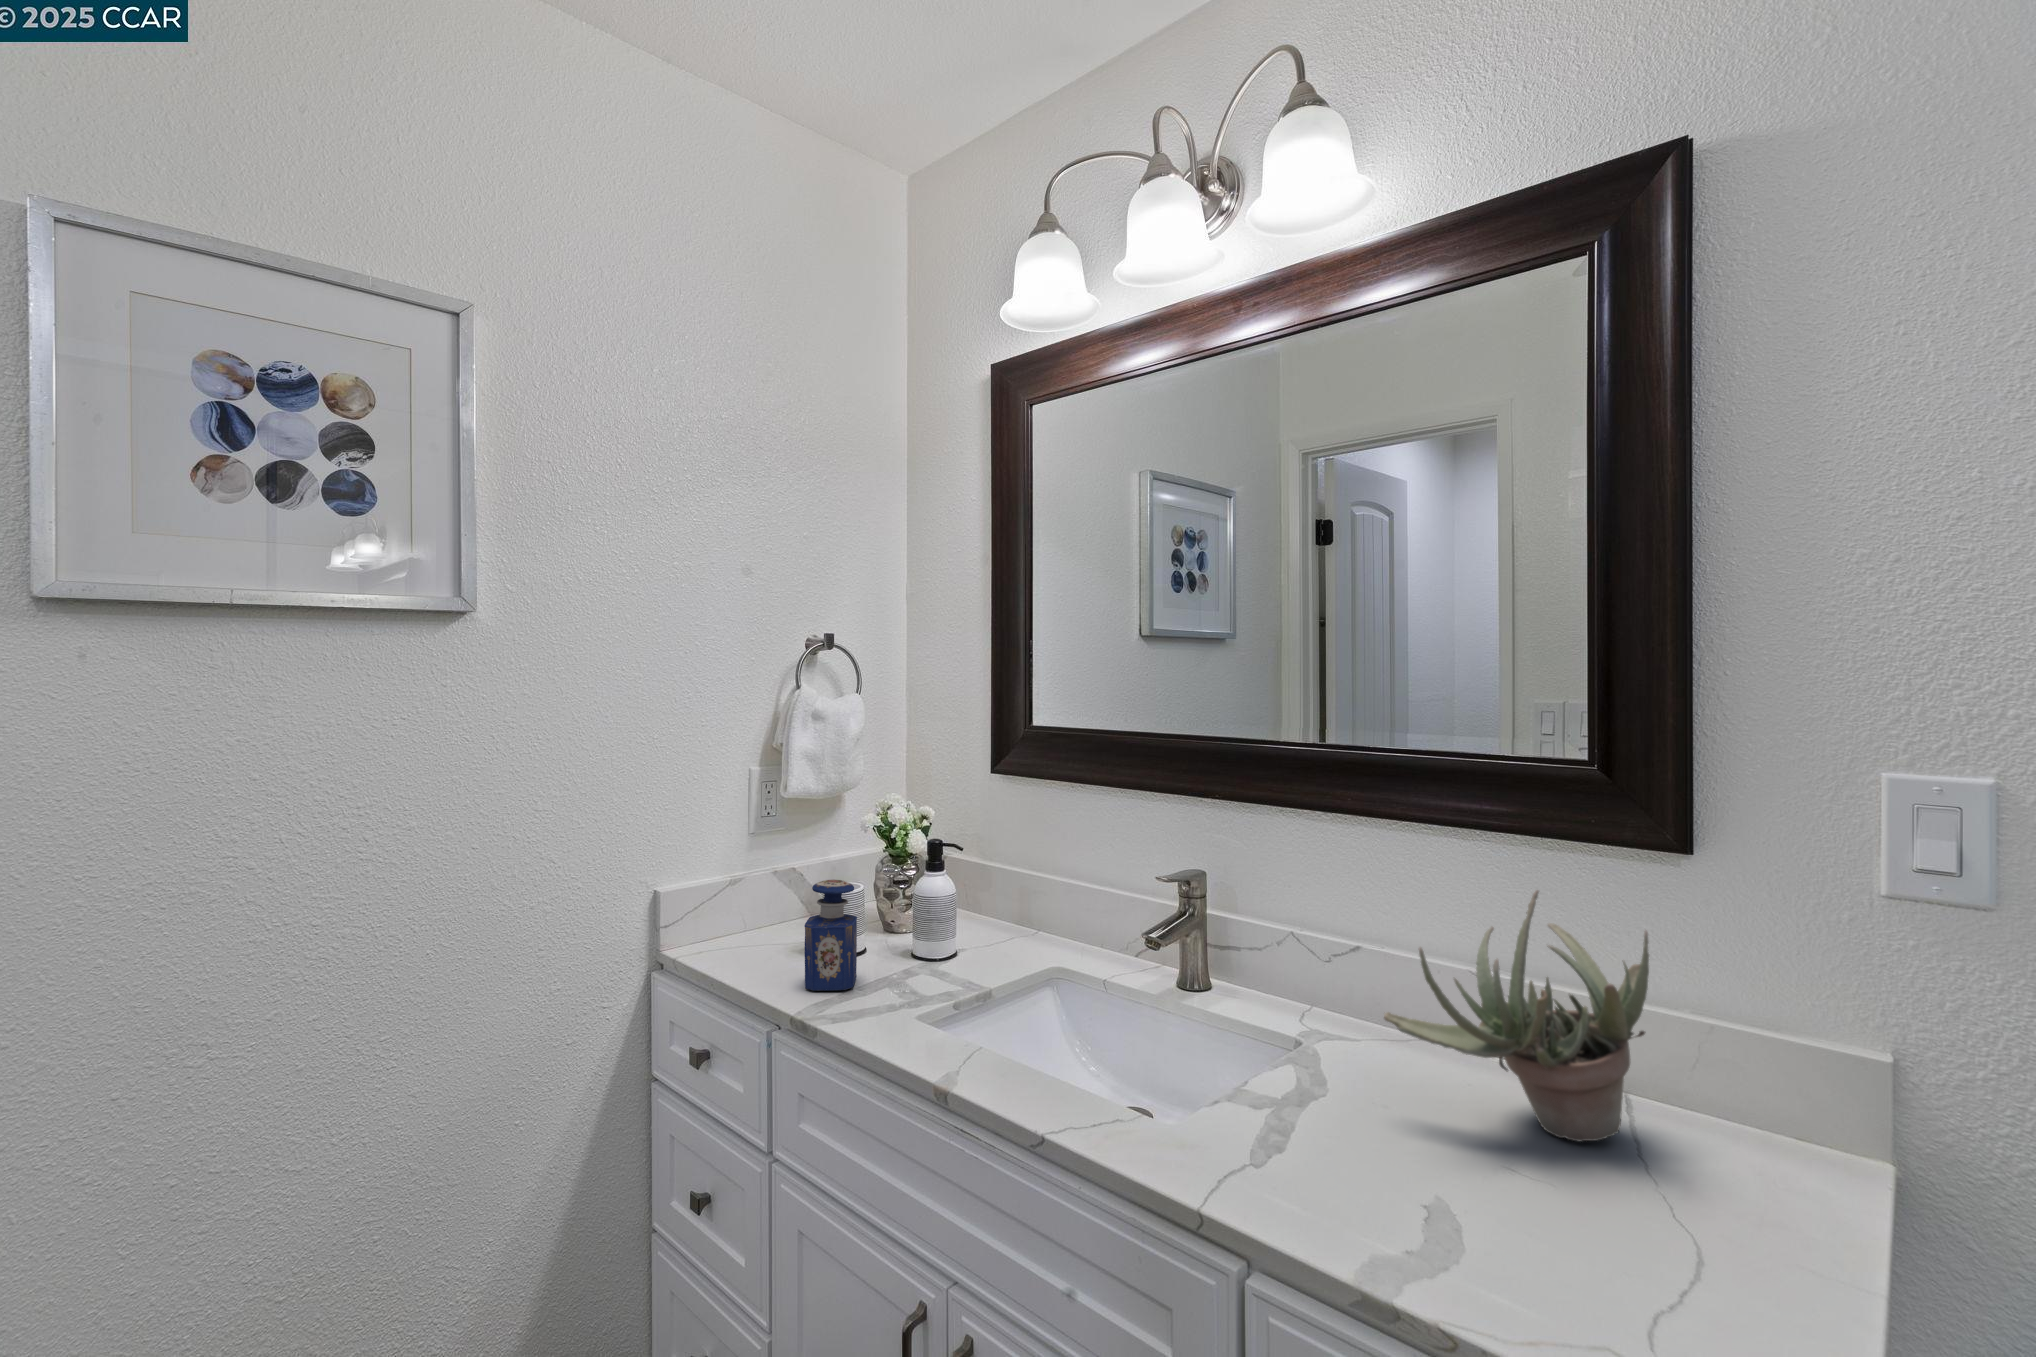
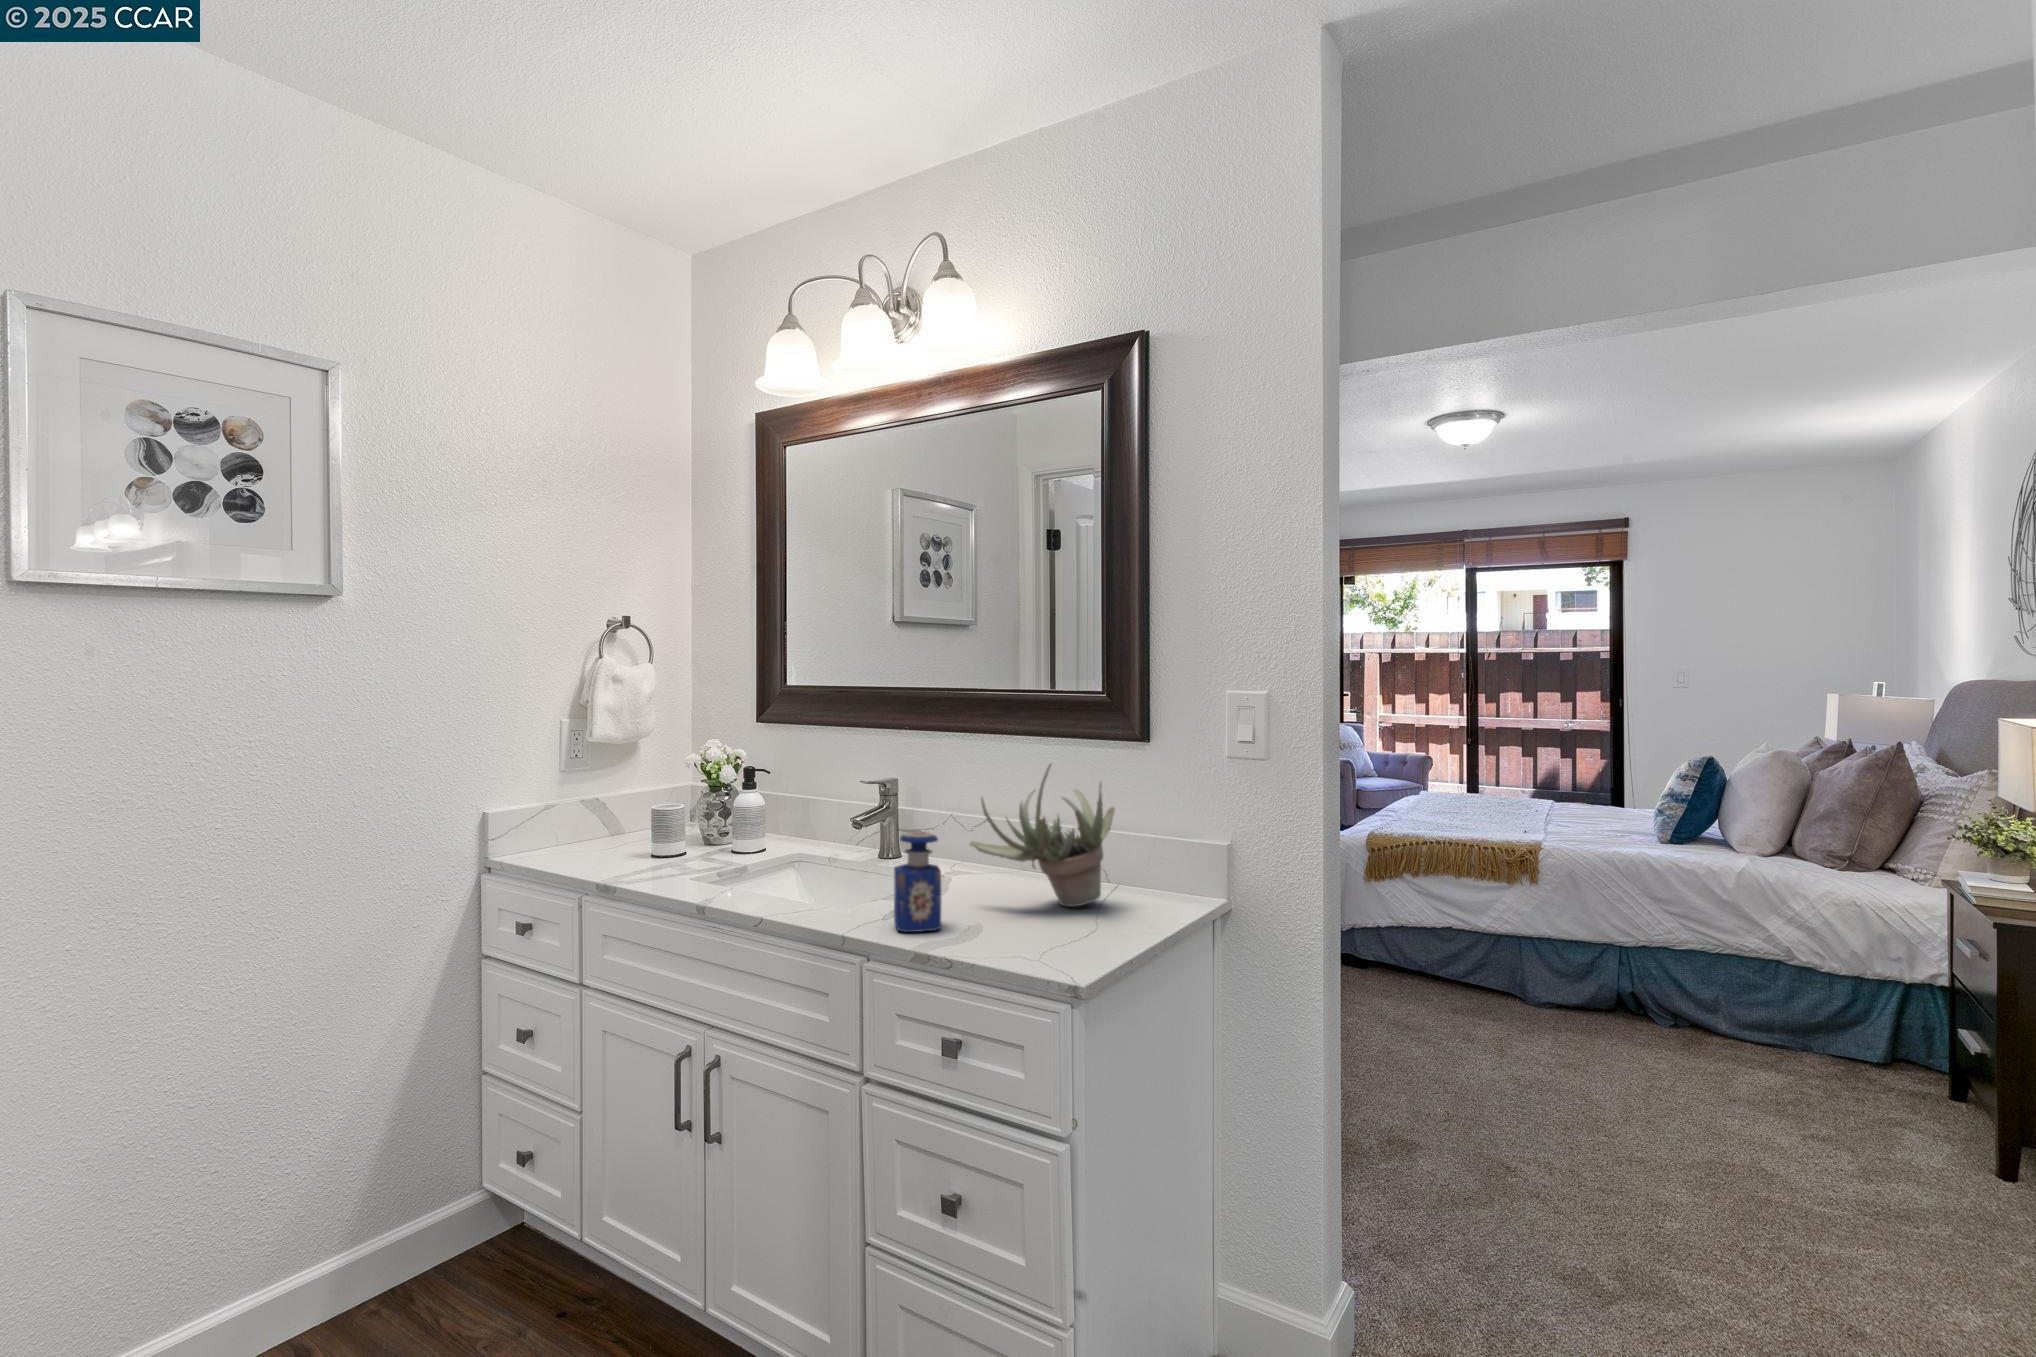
perfume bottle: present [805,880,857,991] -> present [894,832,941,932]

